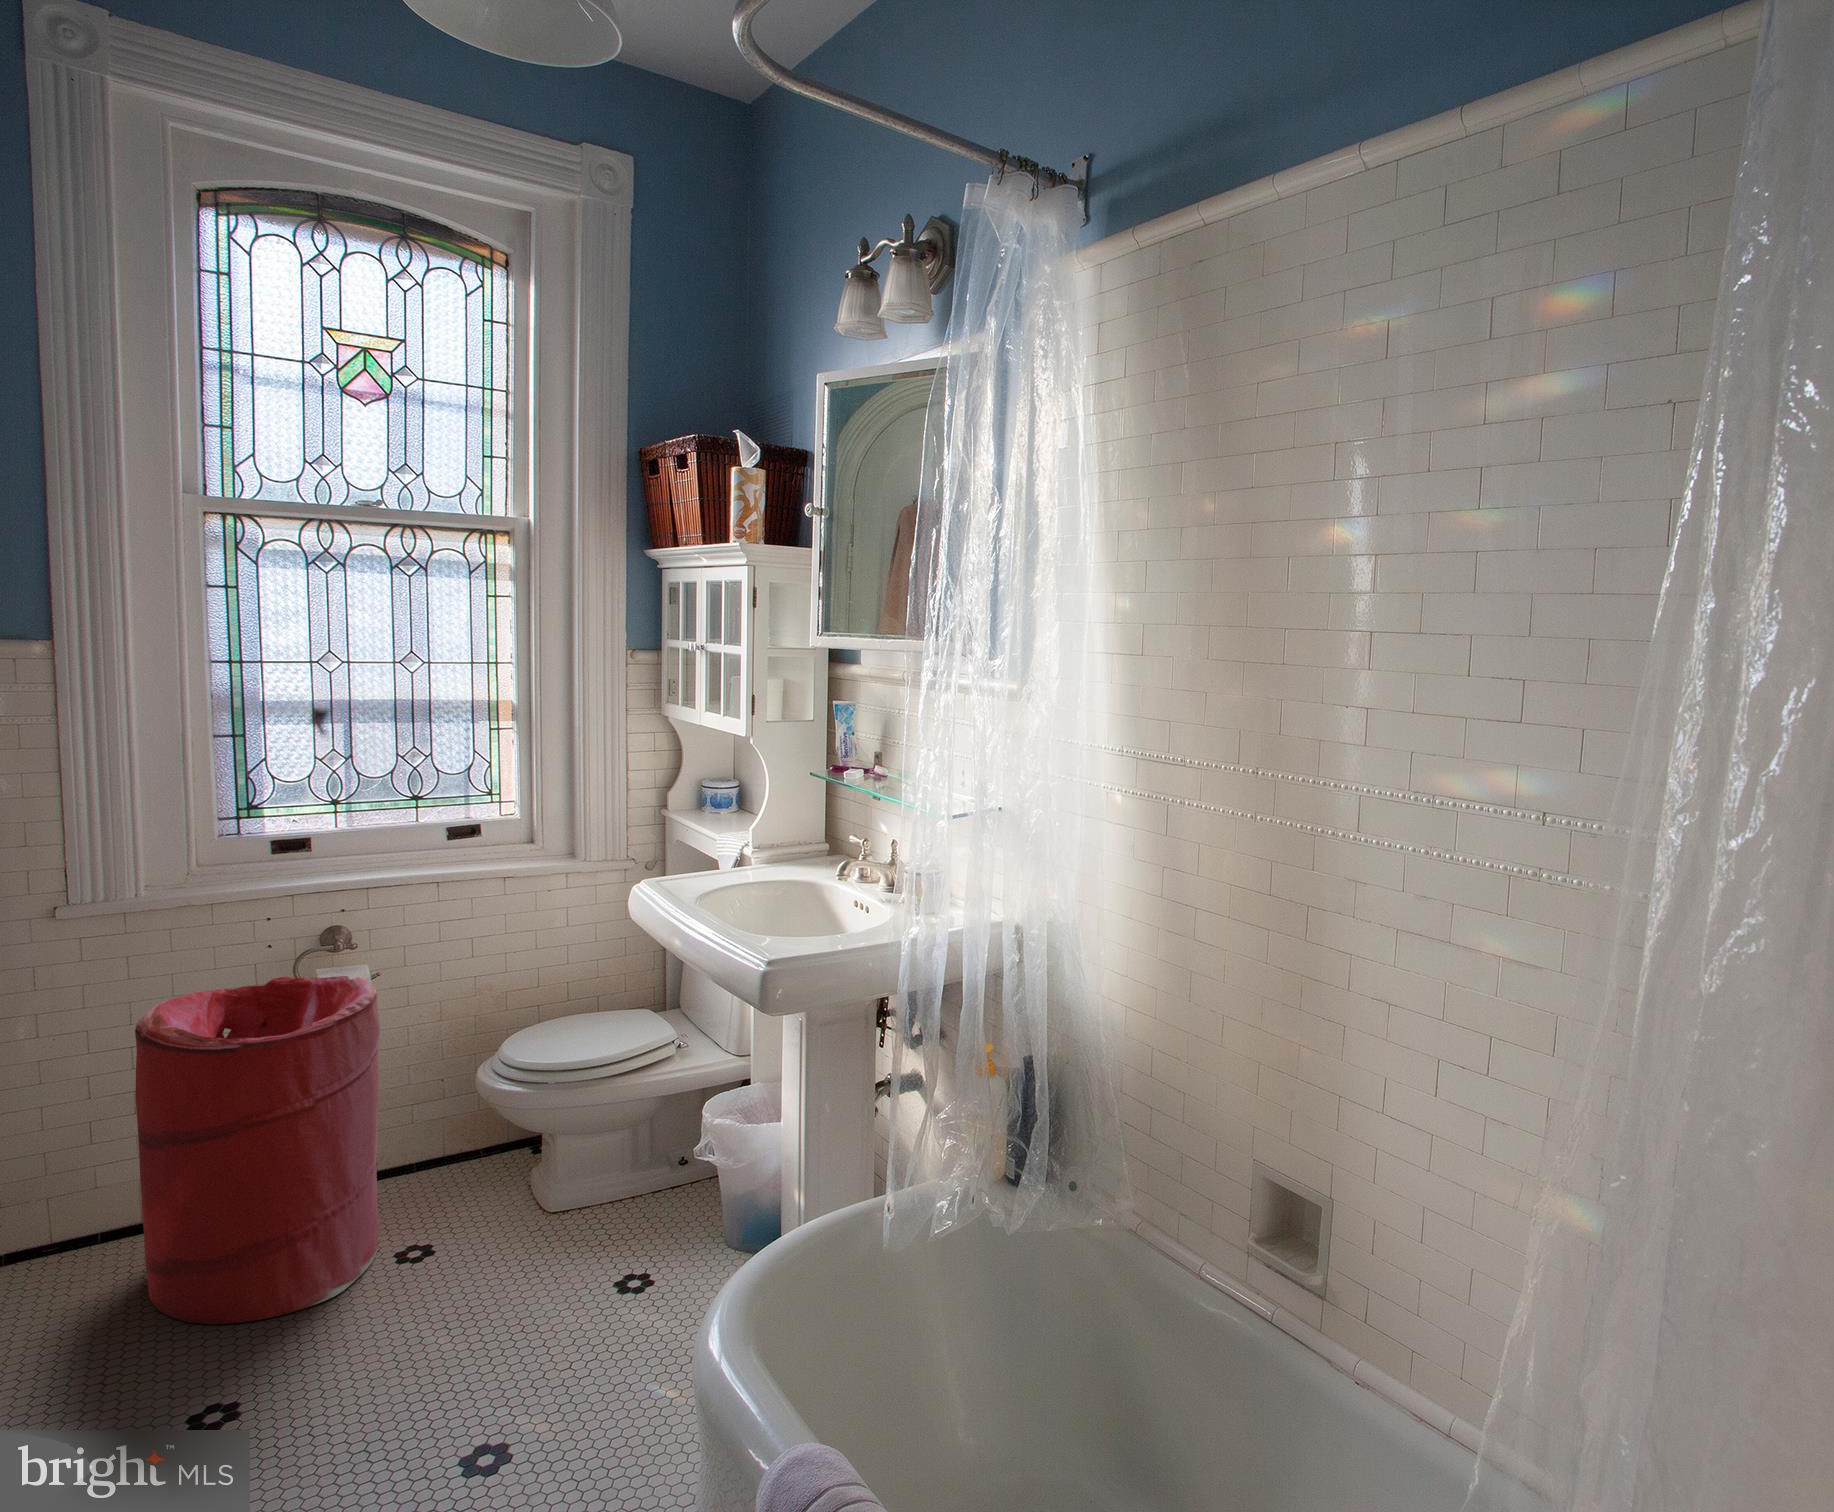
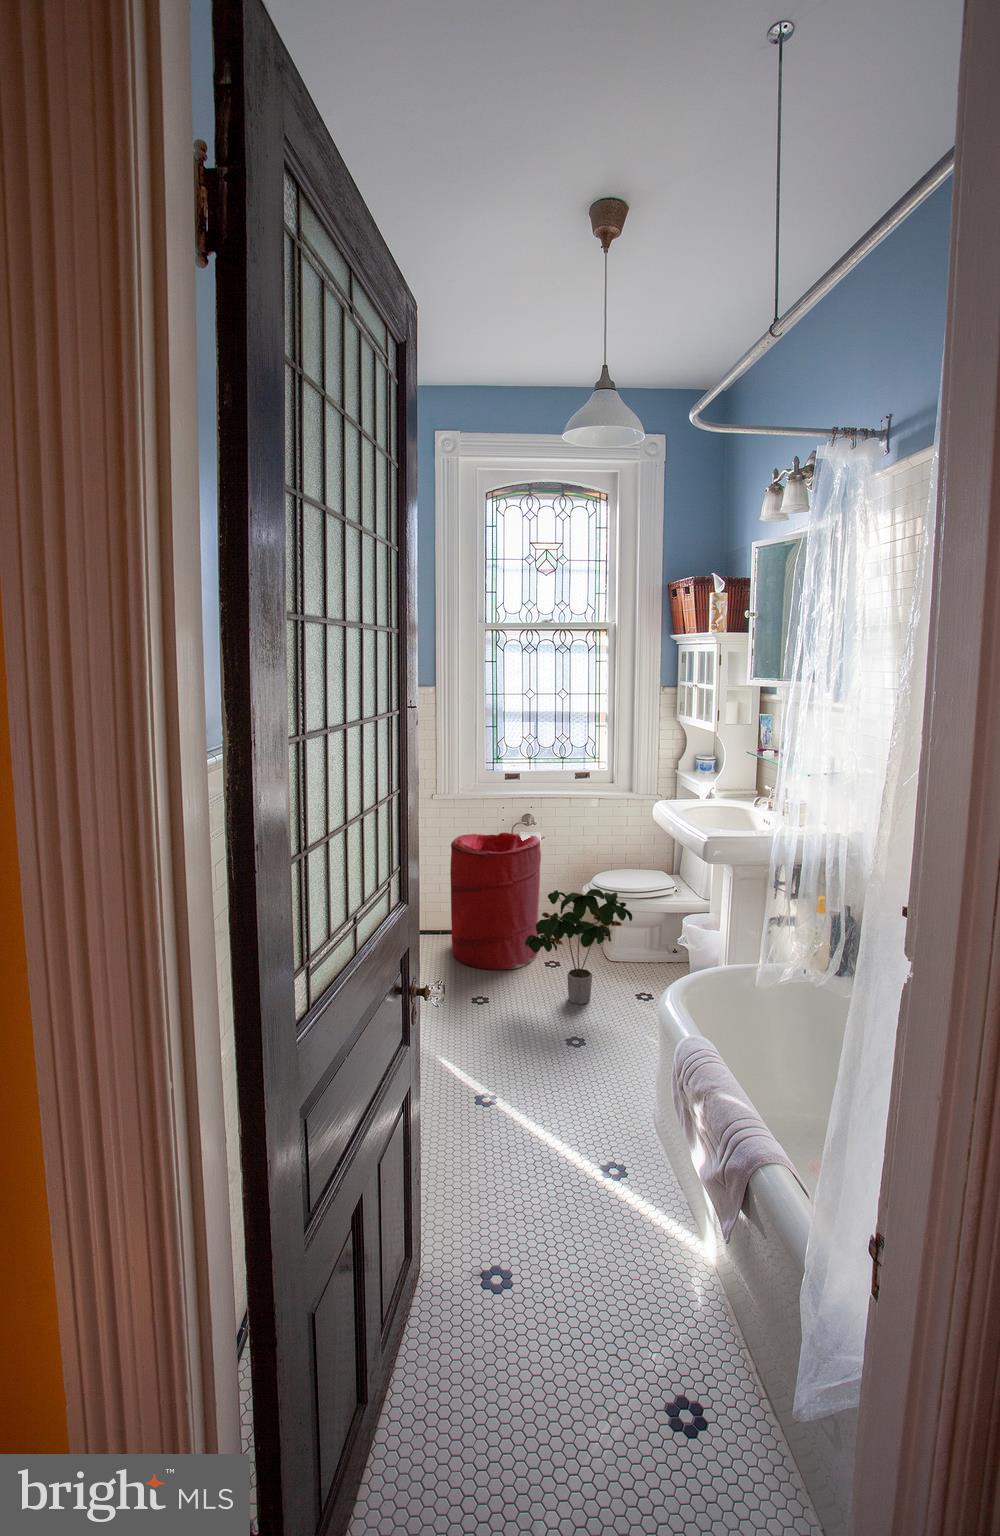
potted plant: none [358,1091,612,1362] -> present [525,889,632,1004]

